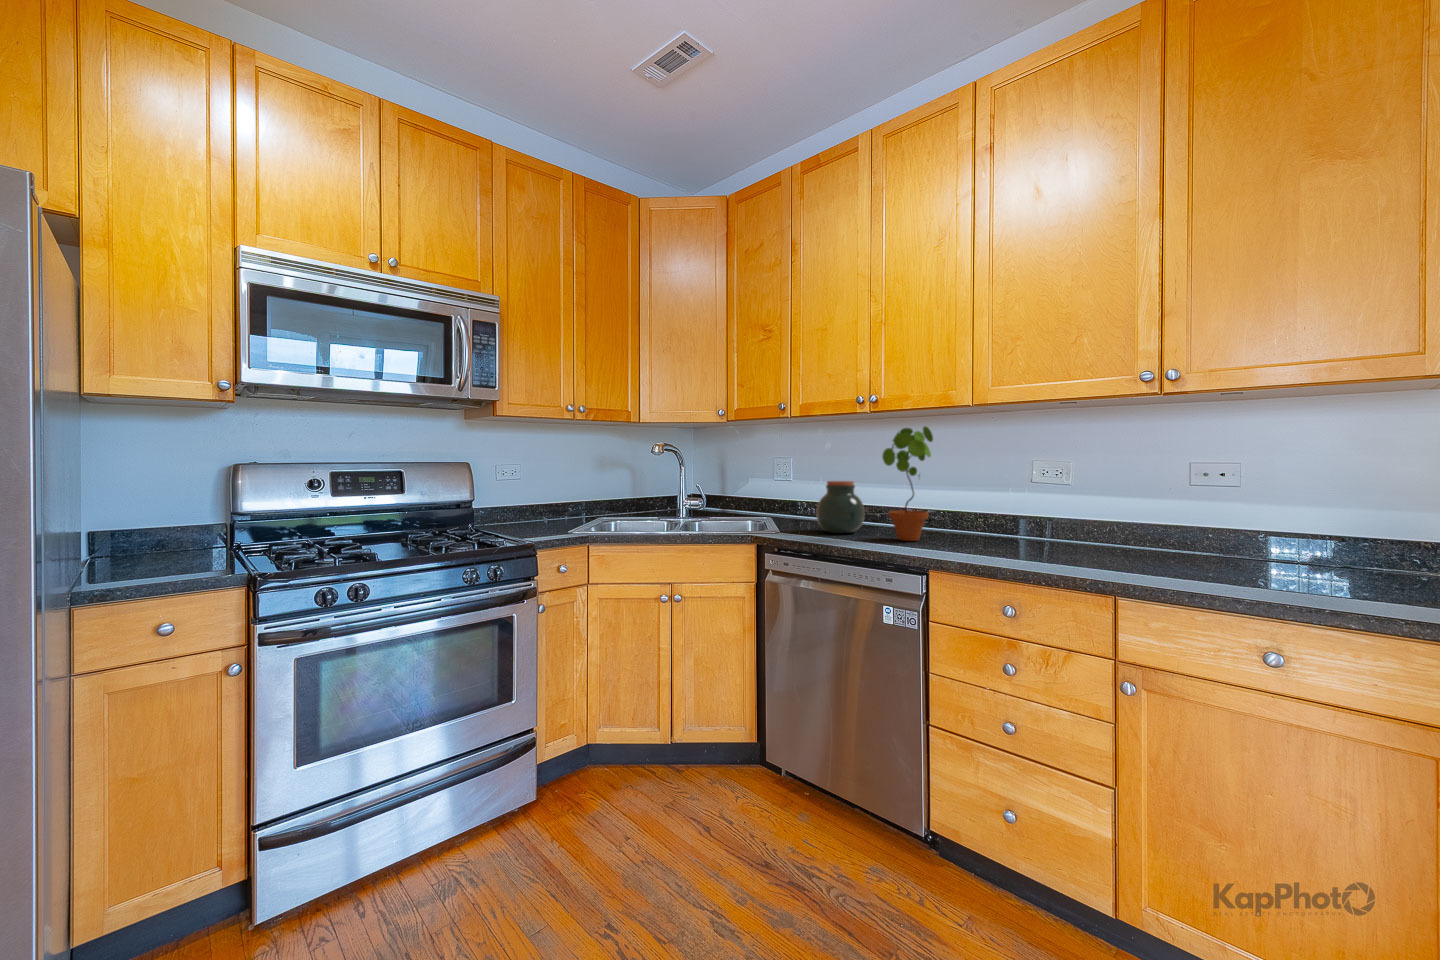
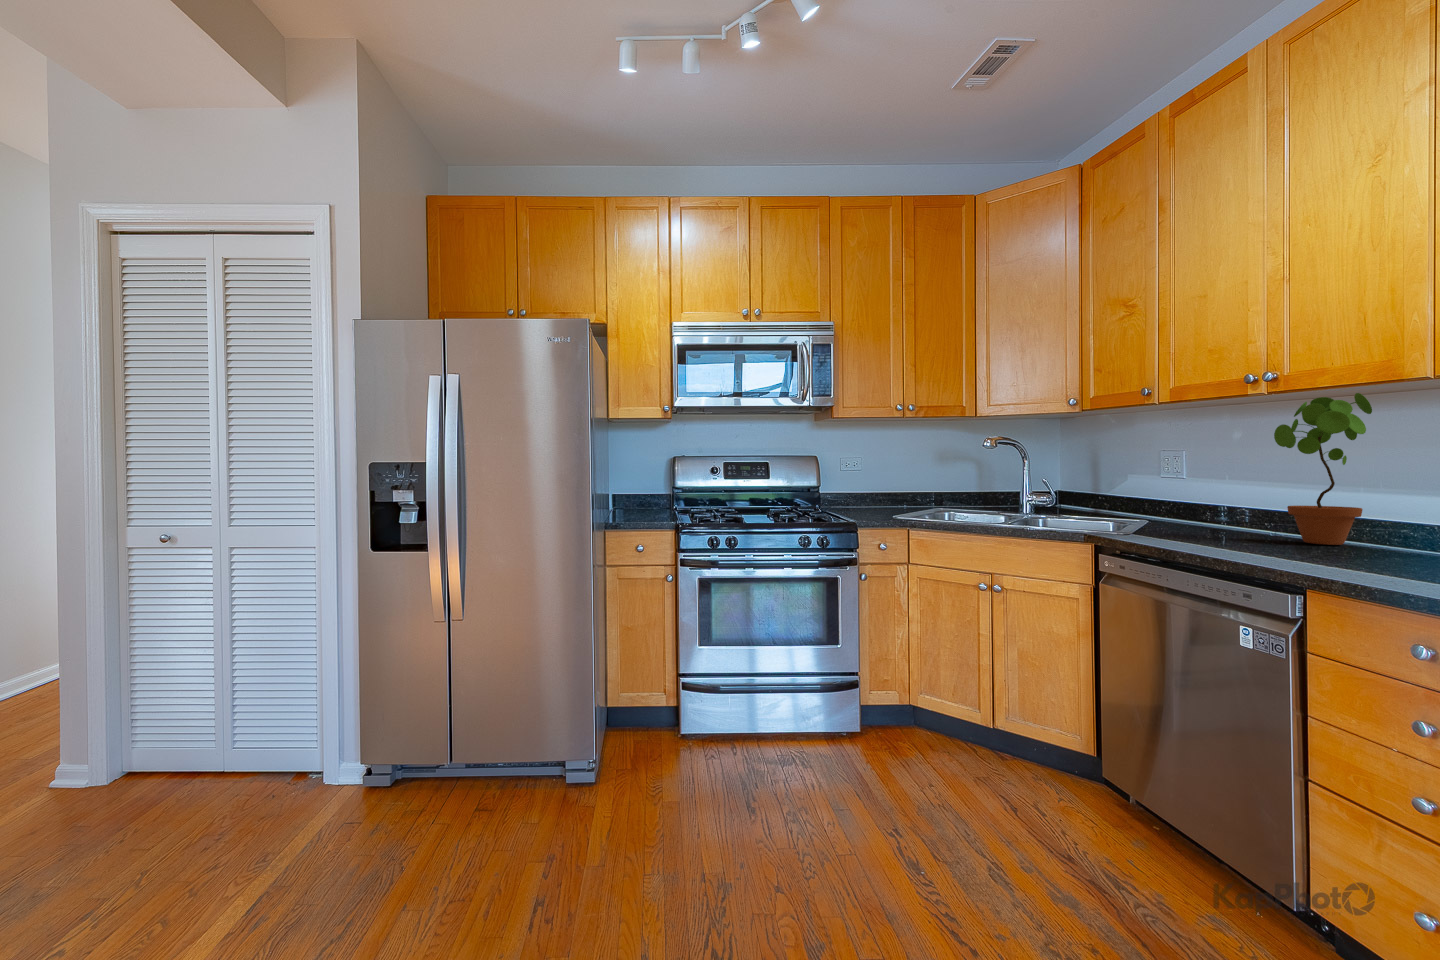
jar: present [816,481,865,533] -> none [1182,470,1258,532]

